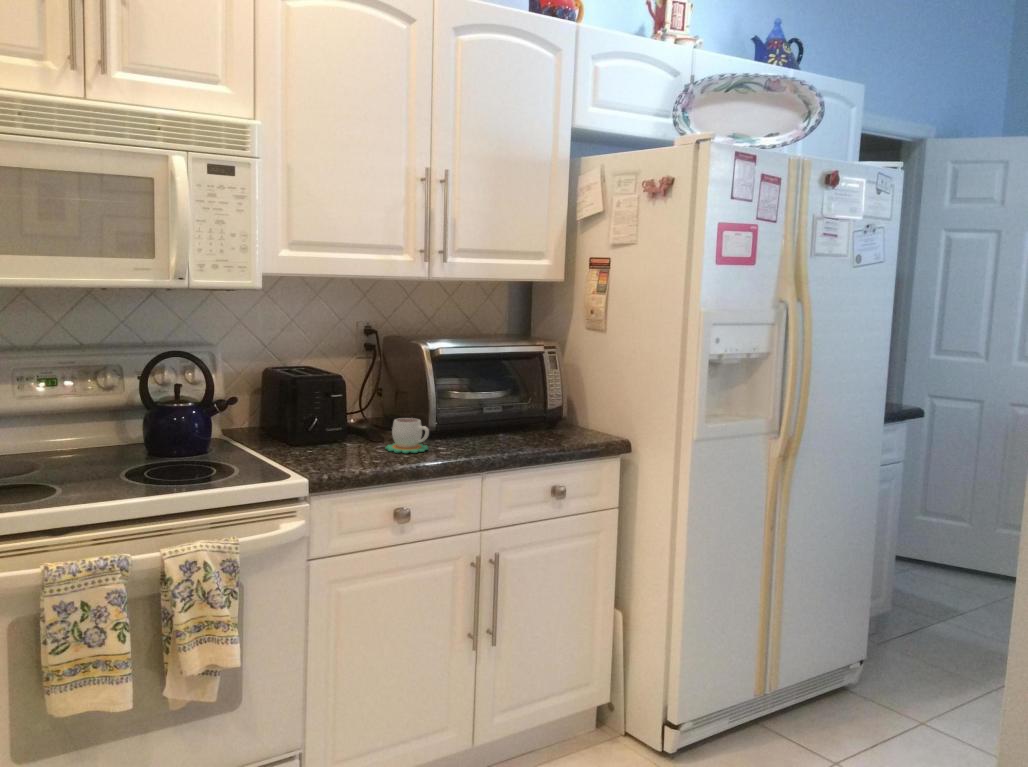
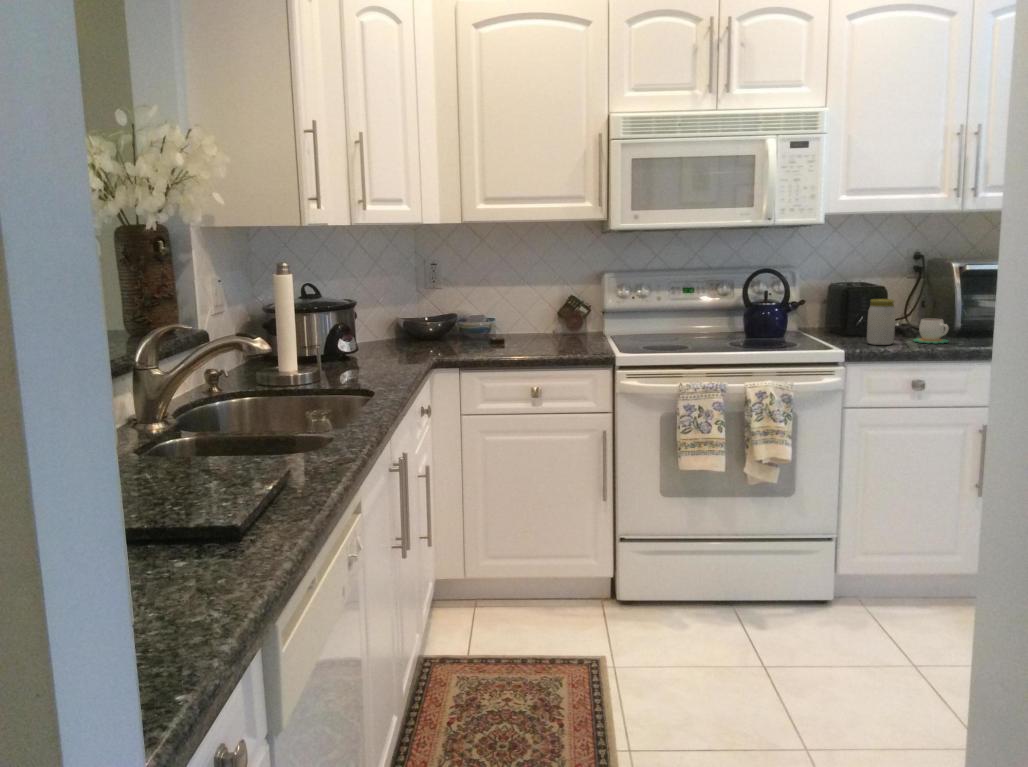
jar: none [330,396,366,462] -> present [867,299,896,345]

